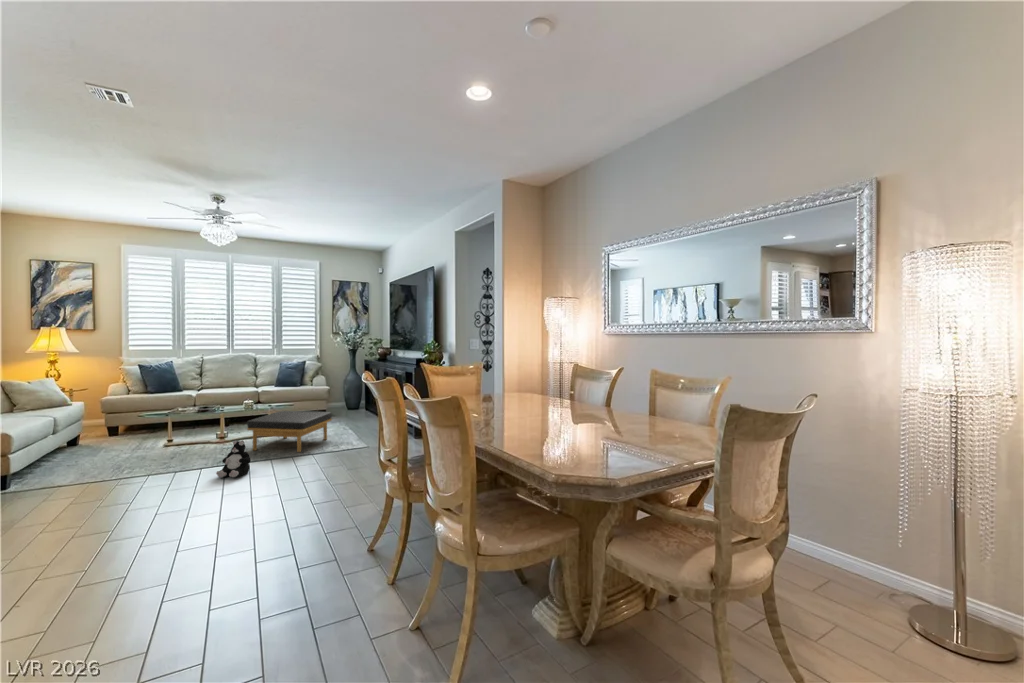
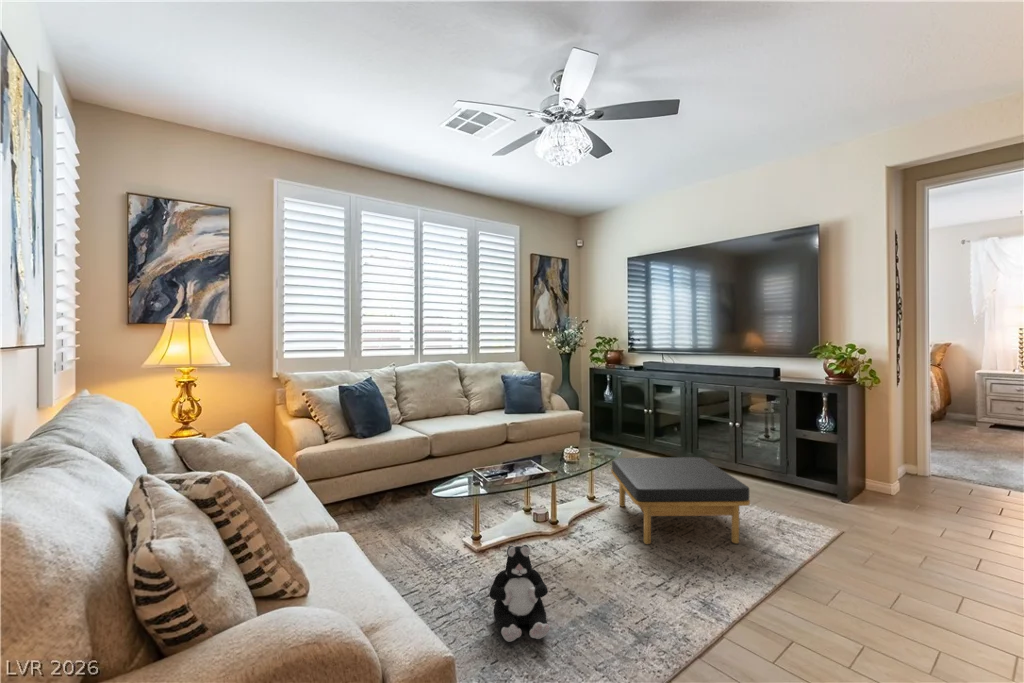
plush toy: present [216,440,251,478] -> present [489,545,550,642]

